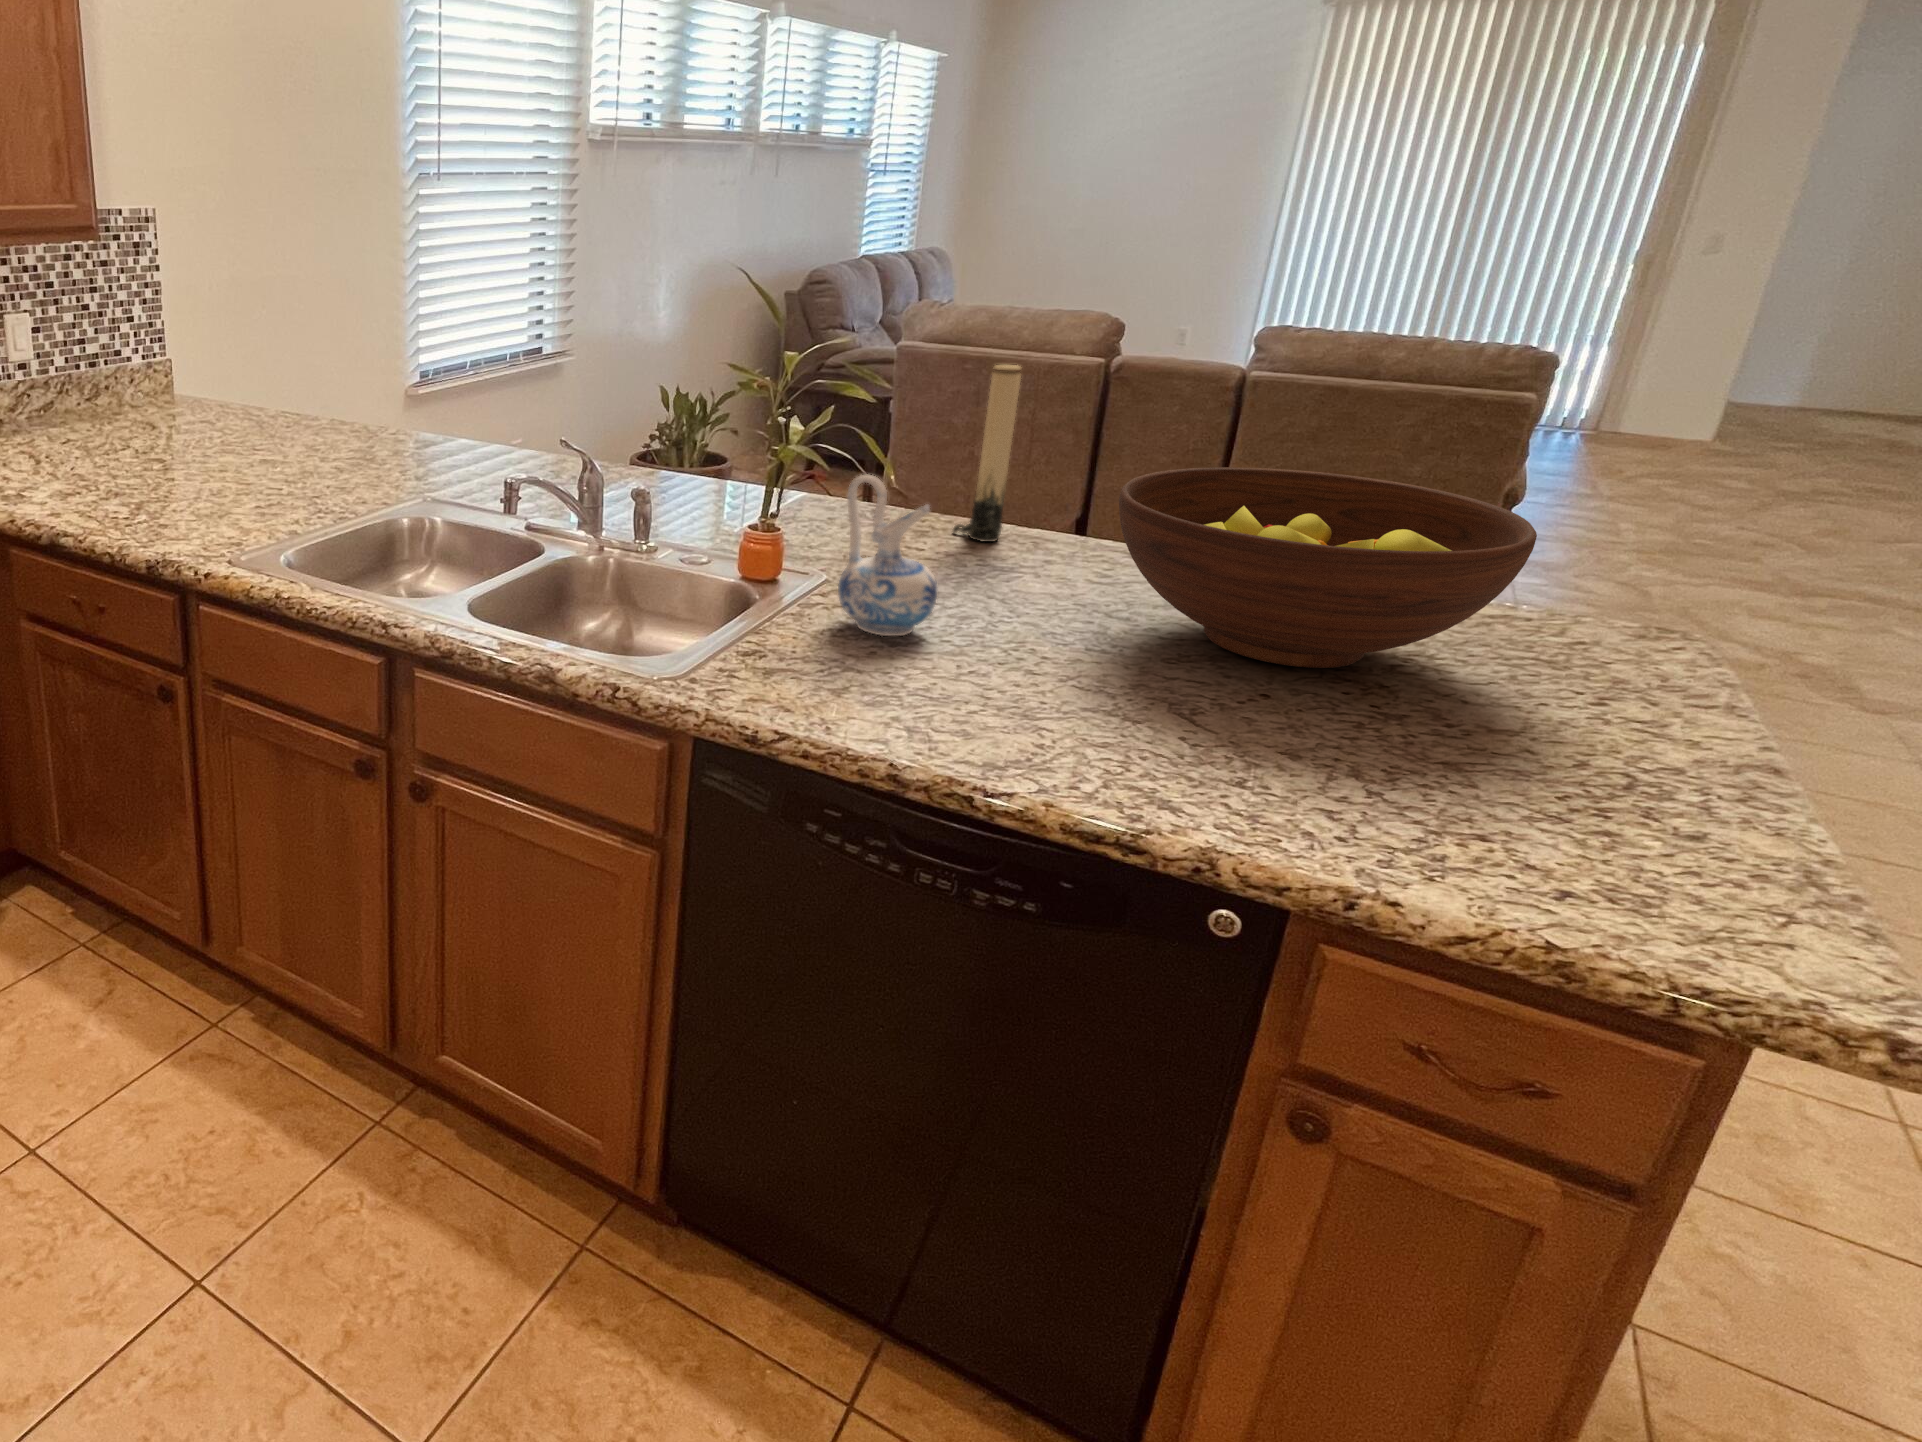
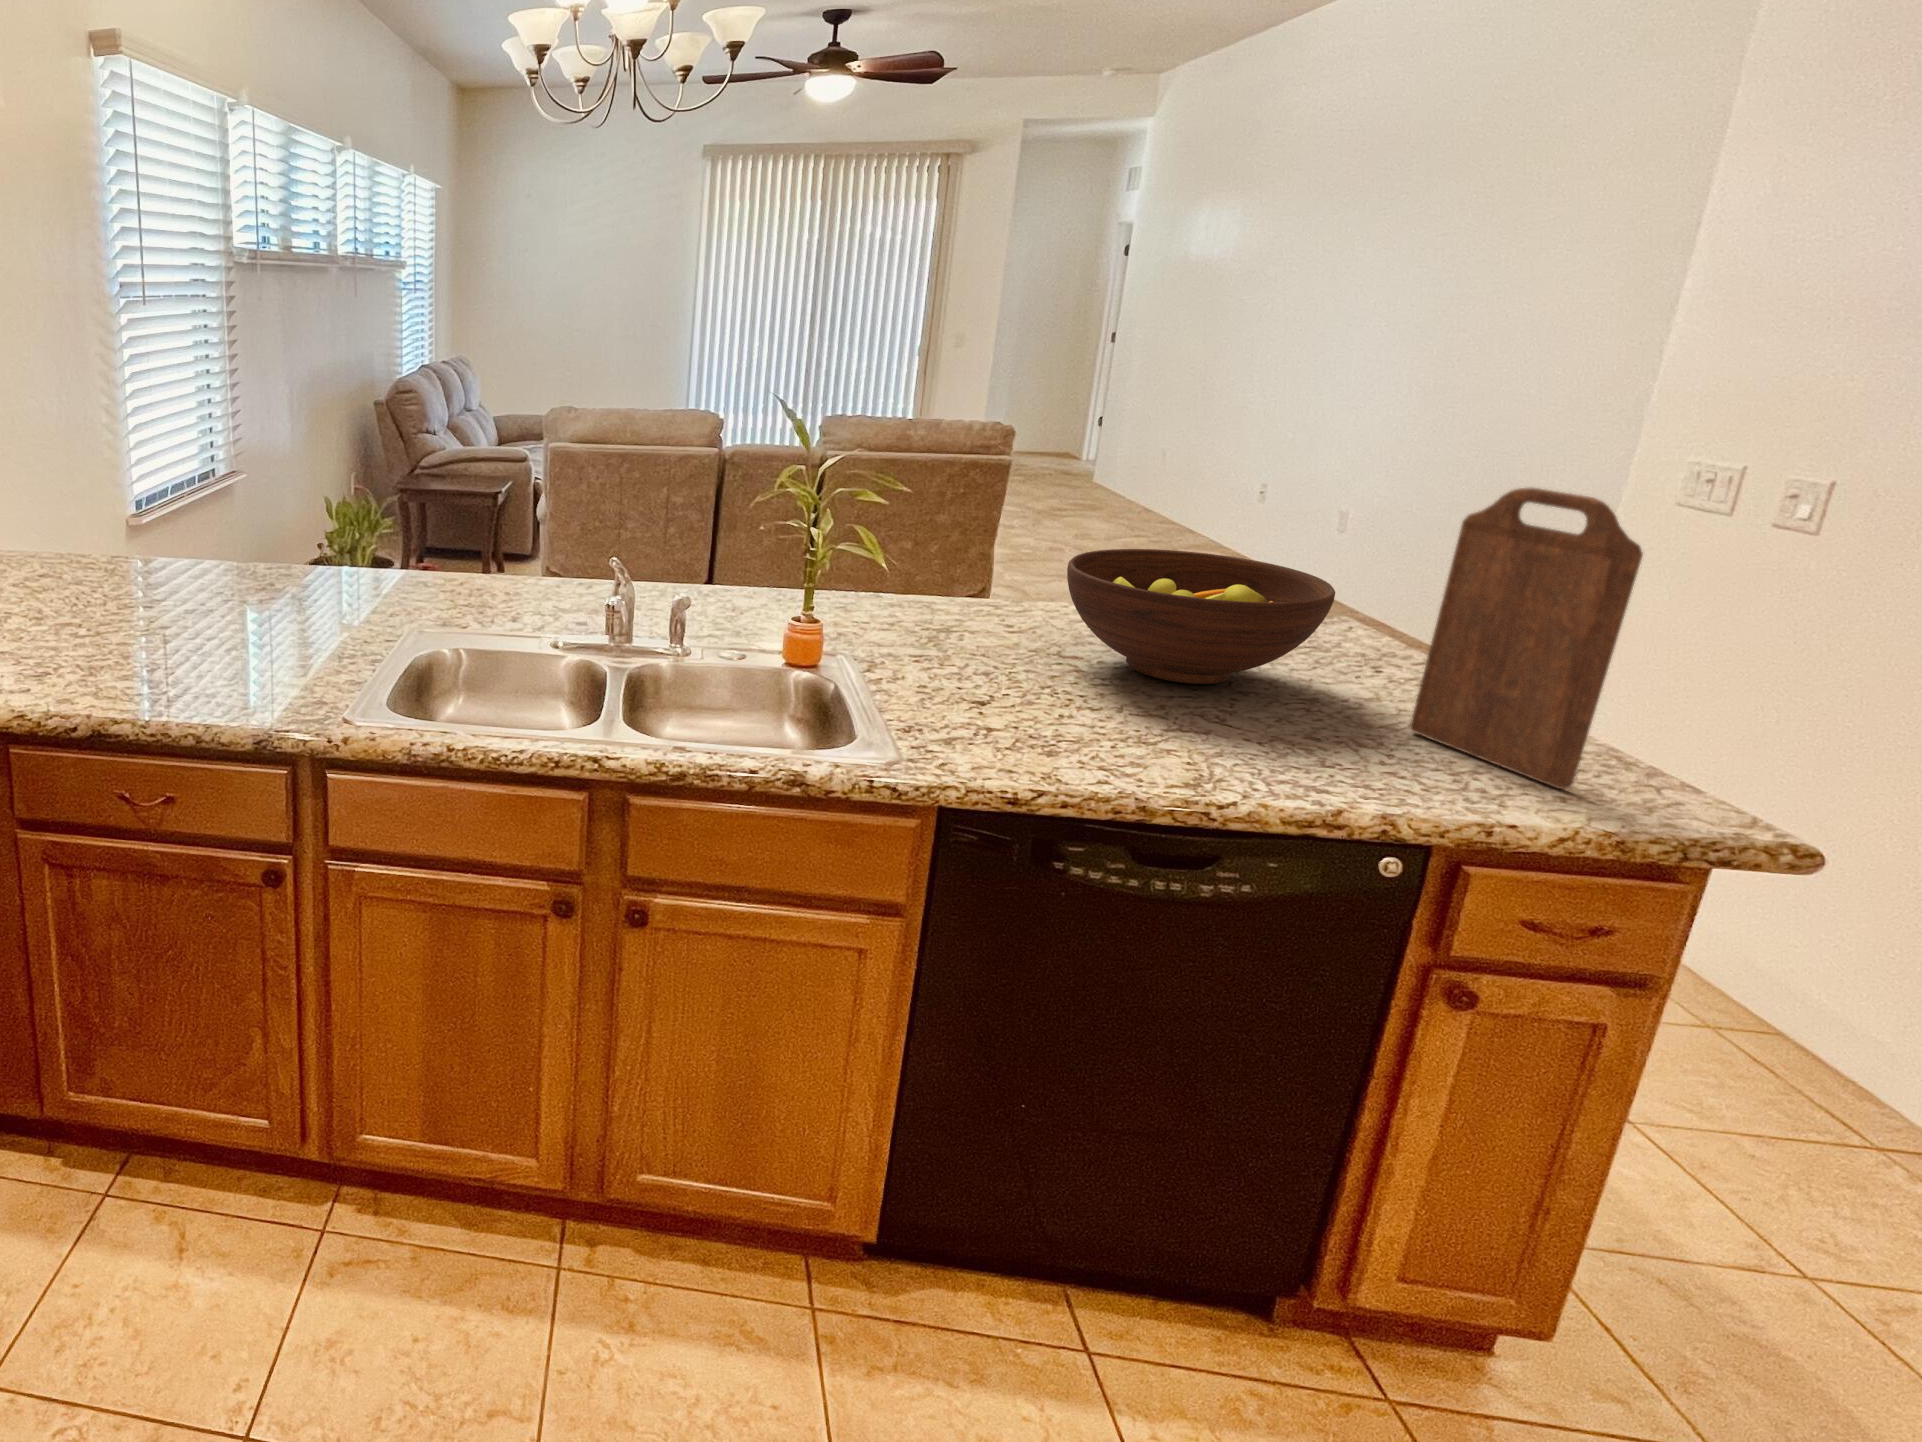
candle: present [953,365,1021,542] -> none [863,482,917,619]
cutting board: none [1549,374,1874,906] -> present [1410,488,1643,789]
ceramic pitcher: present [838,475,937,636] -> none [922,581,1001,704]

